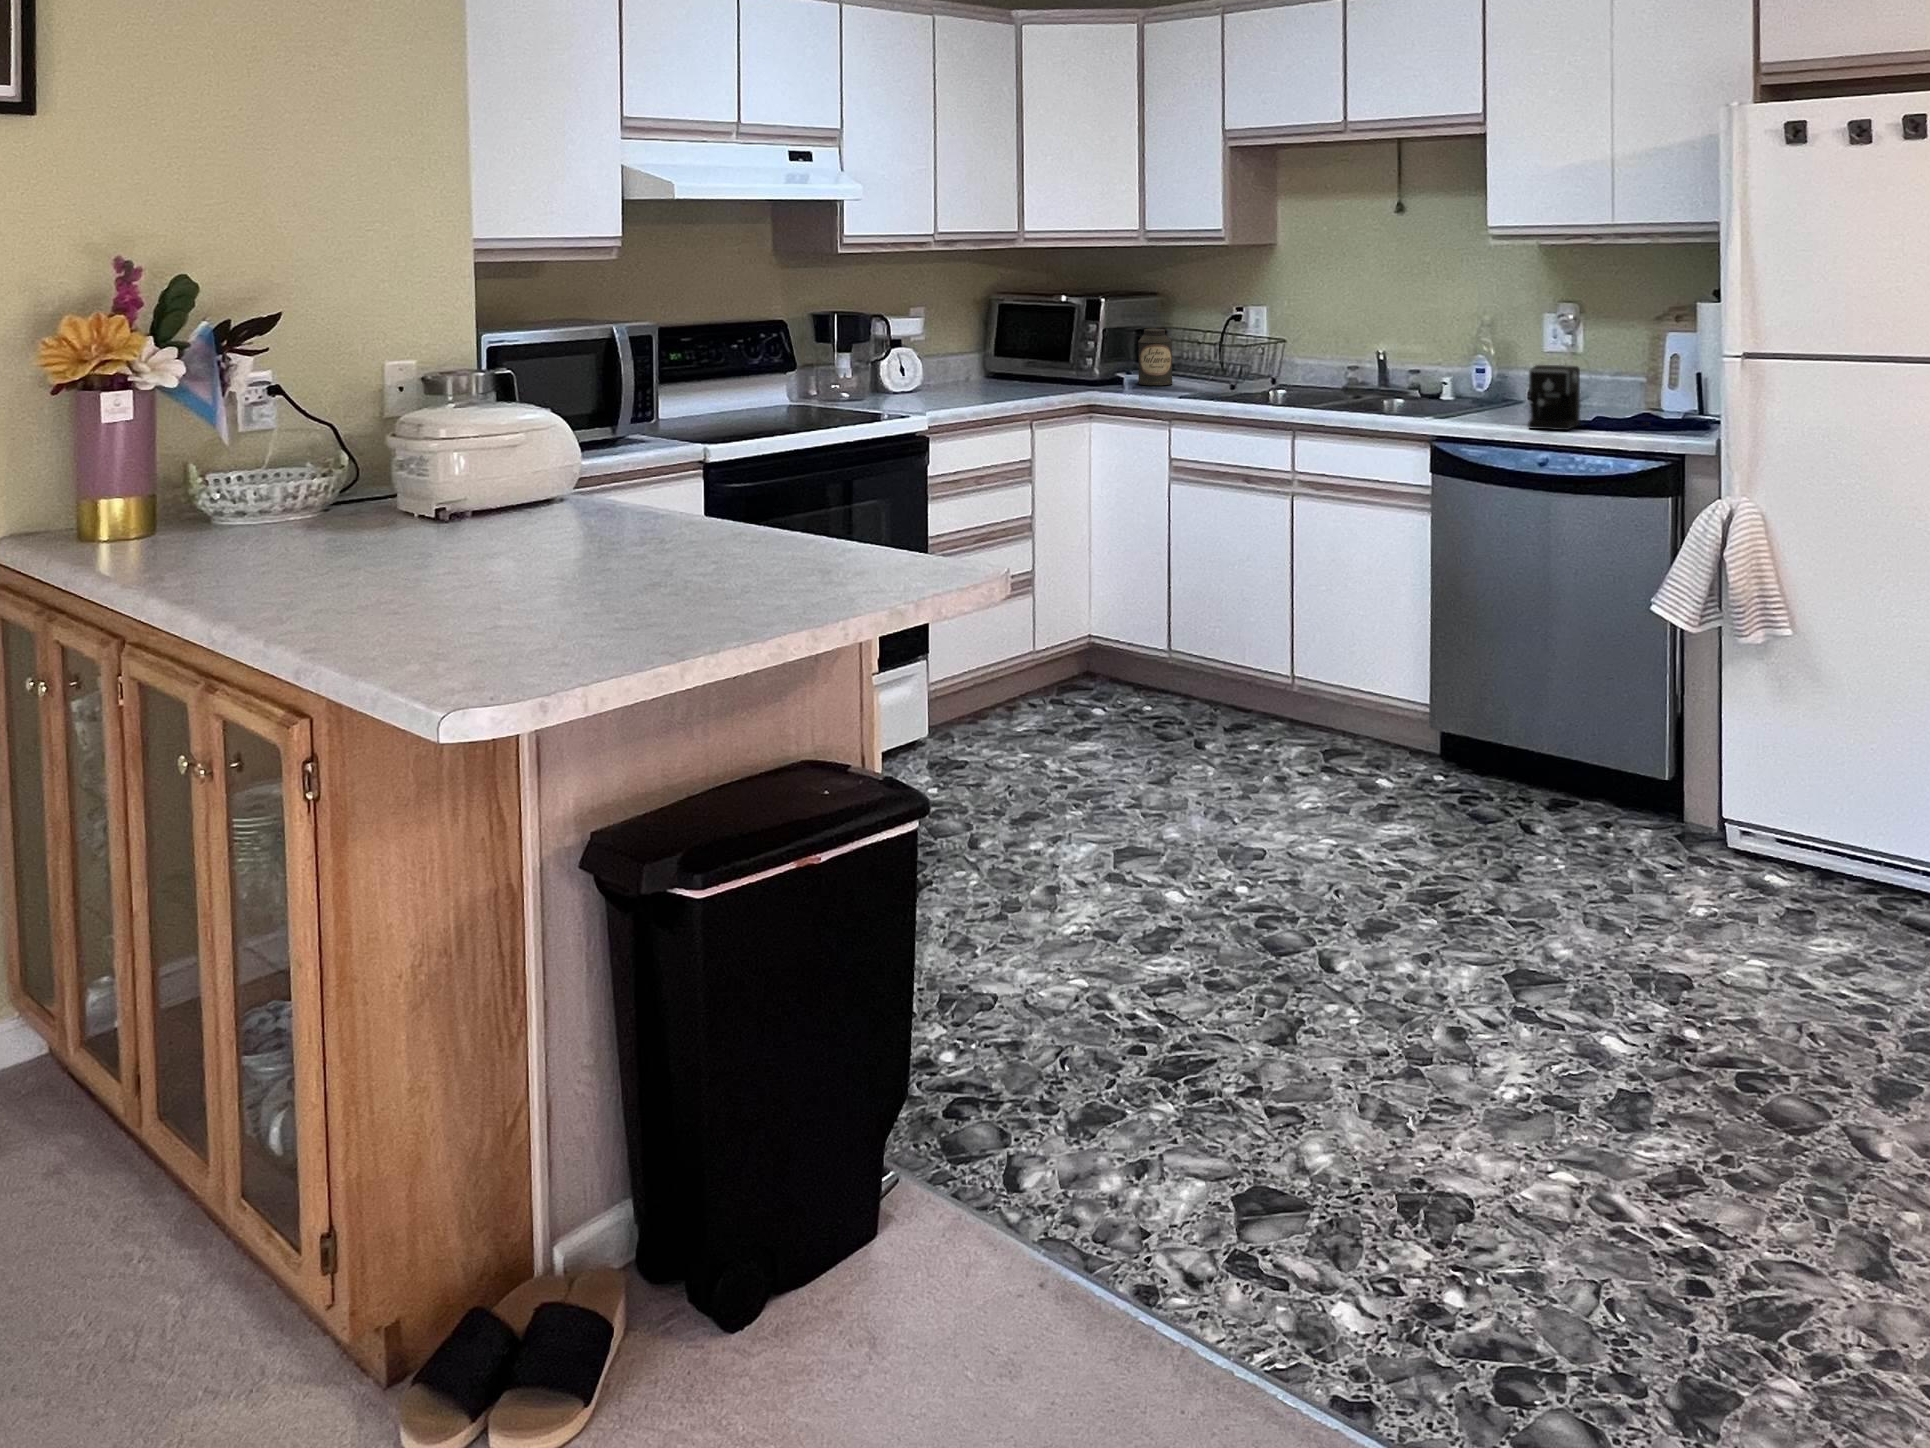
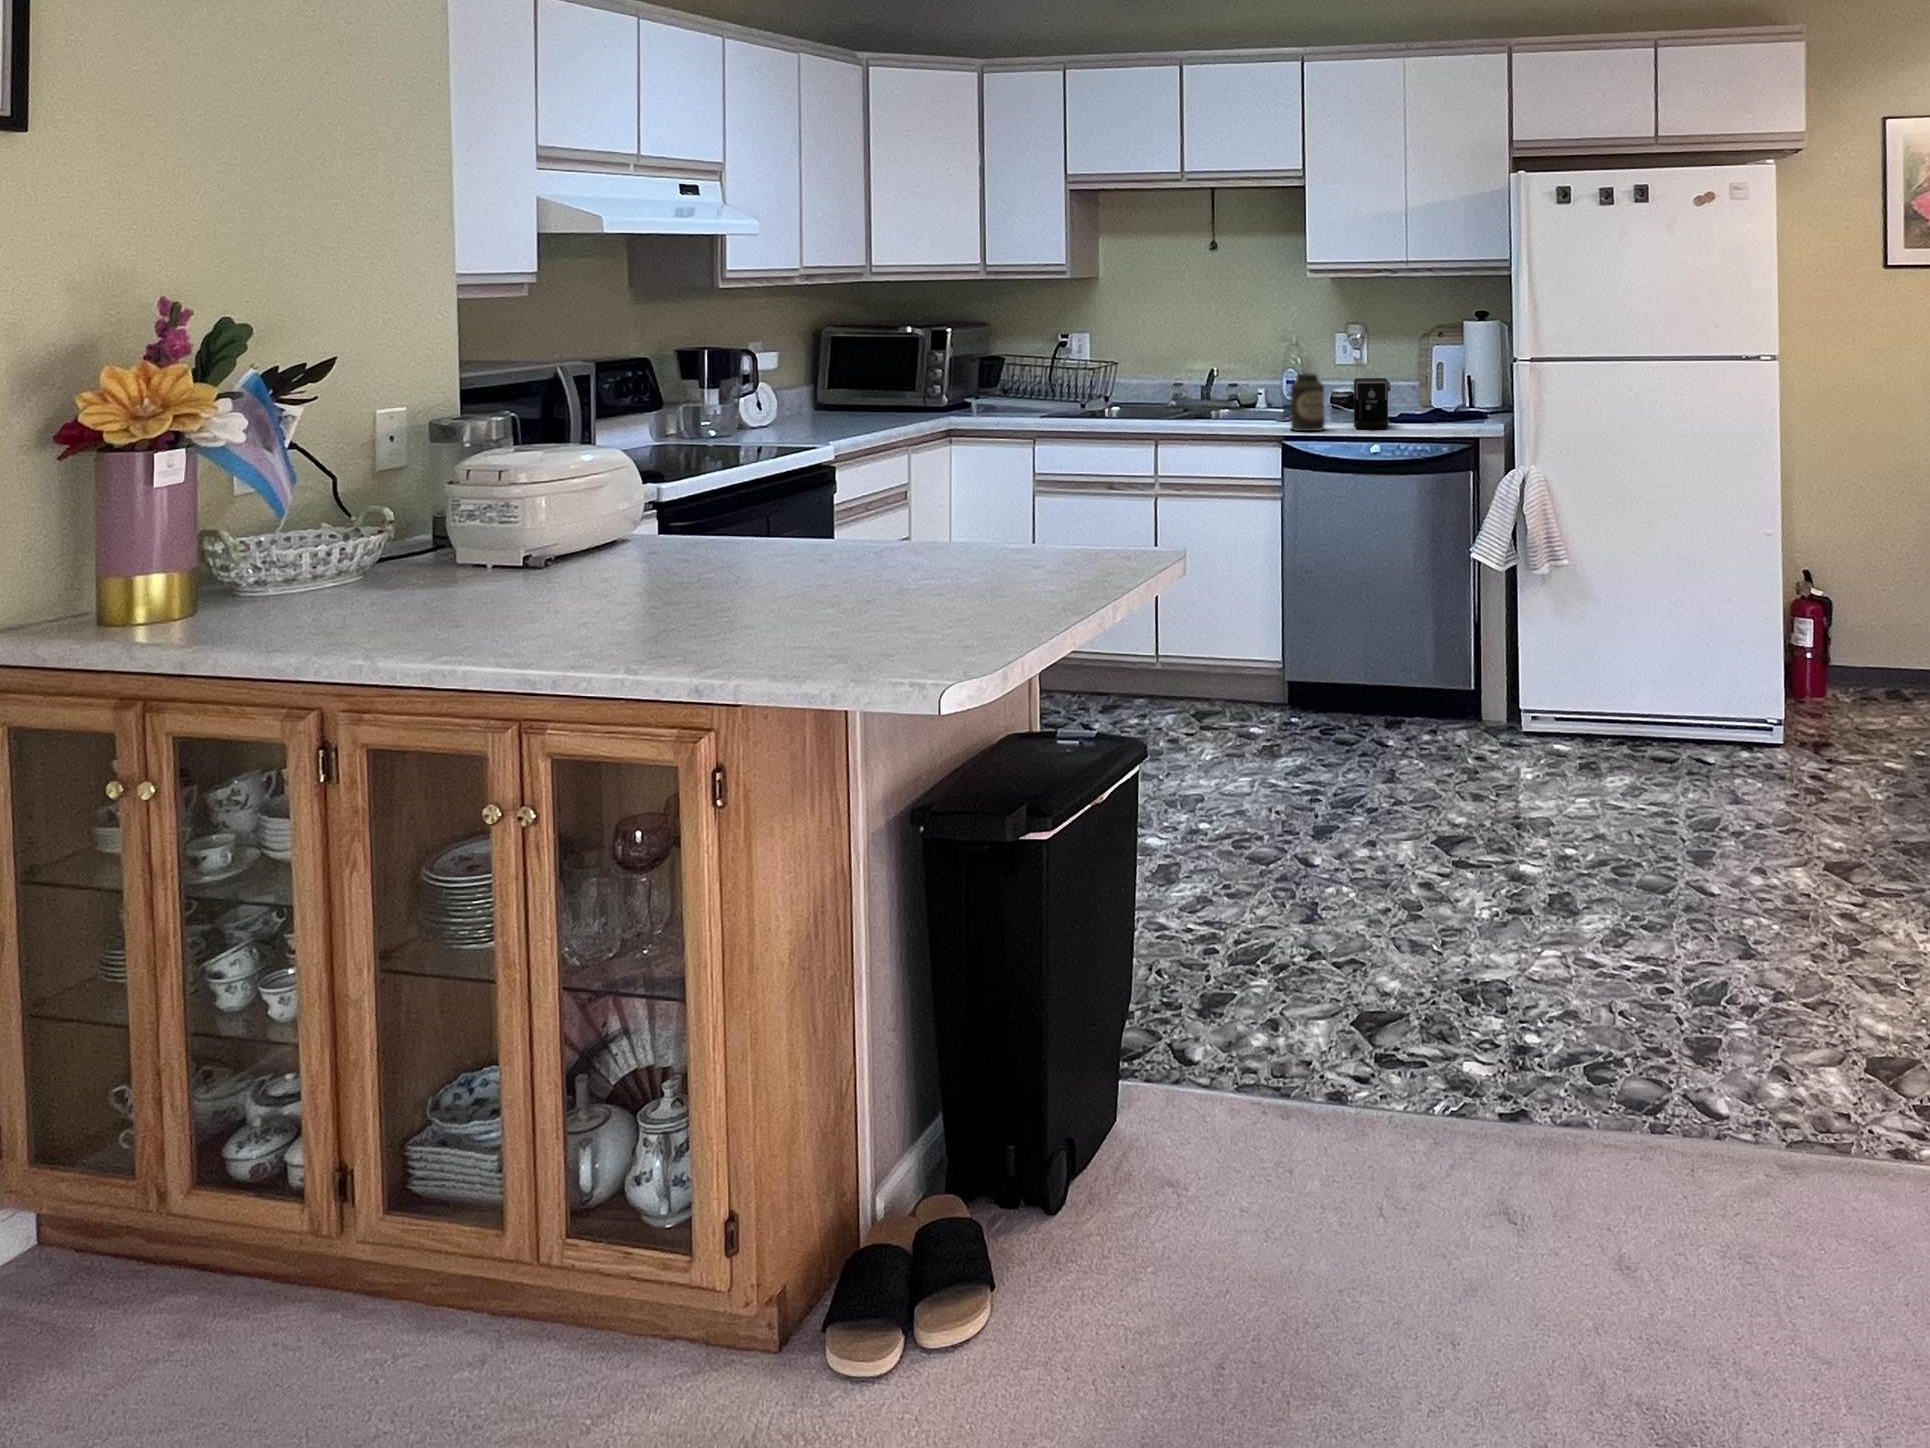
canister: present [1138,328,1172,385] -> present [1291,373,1325,431]

